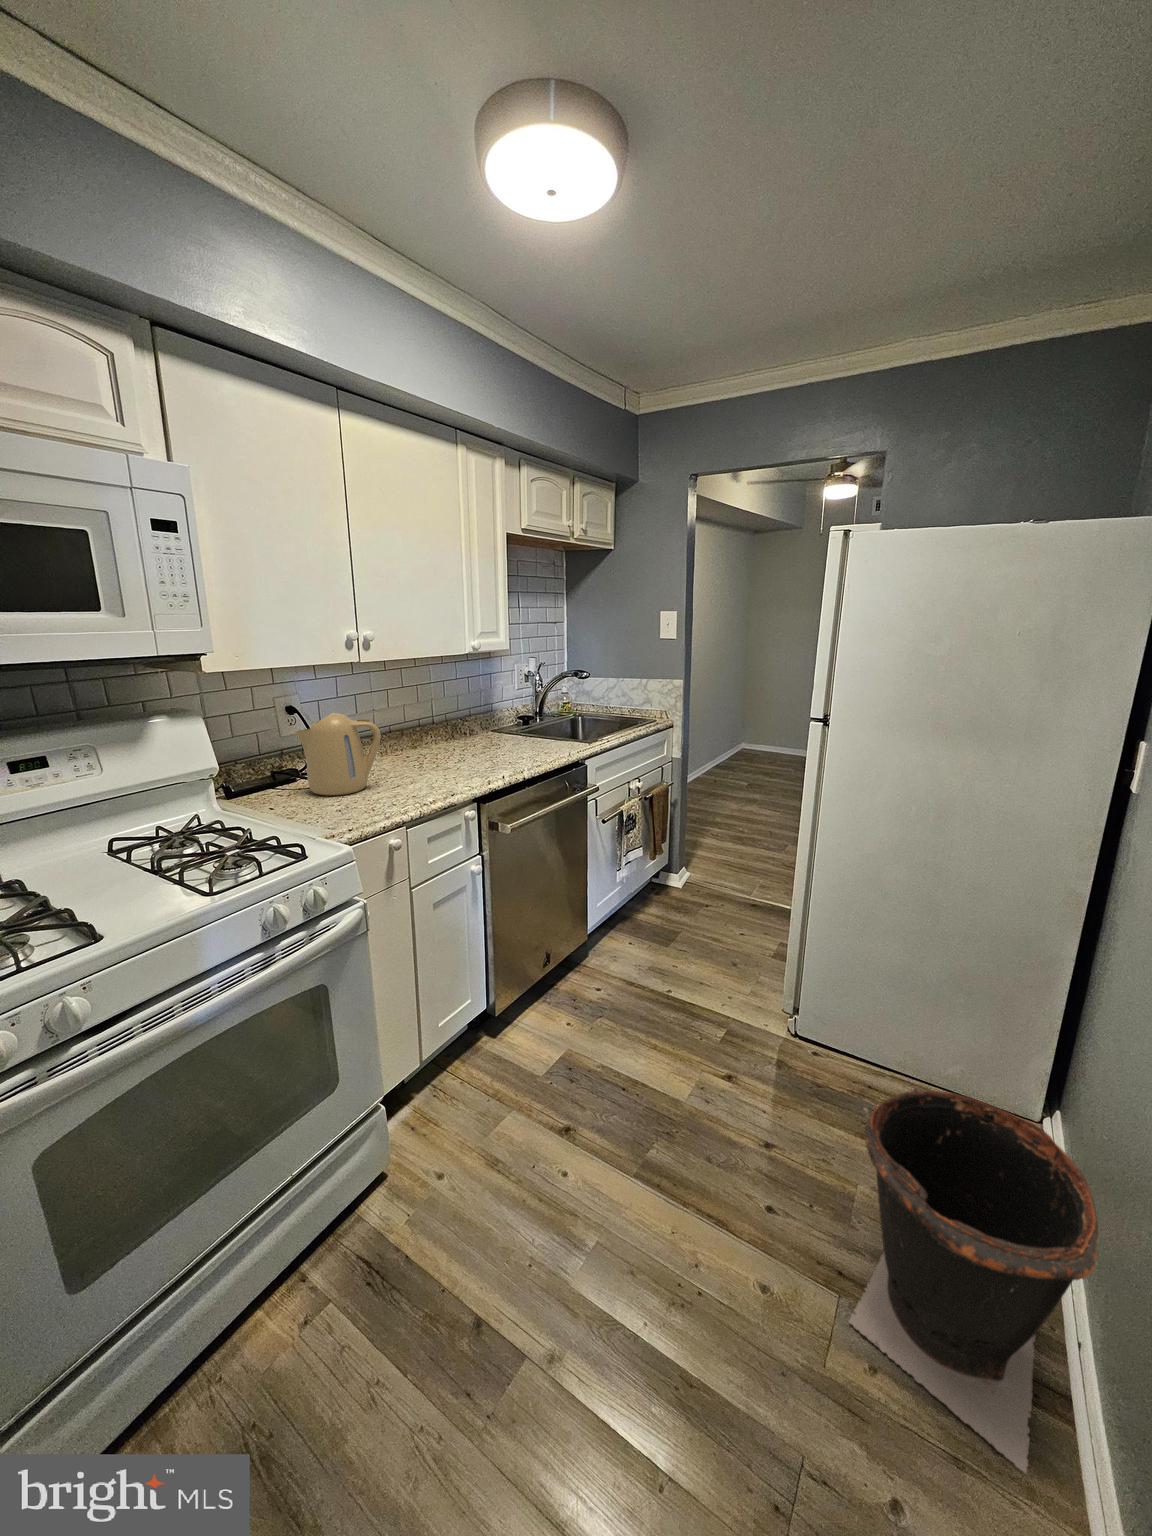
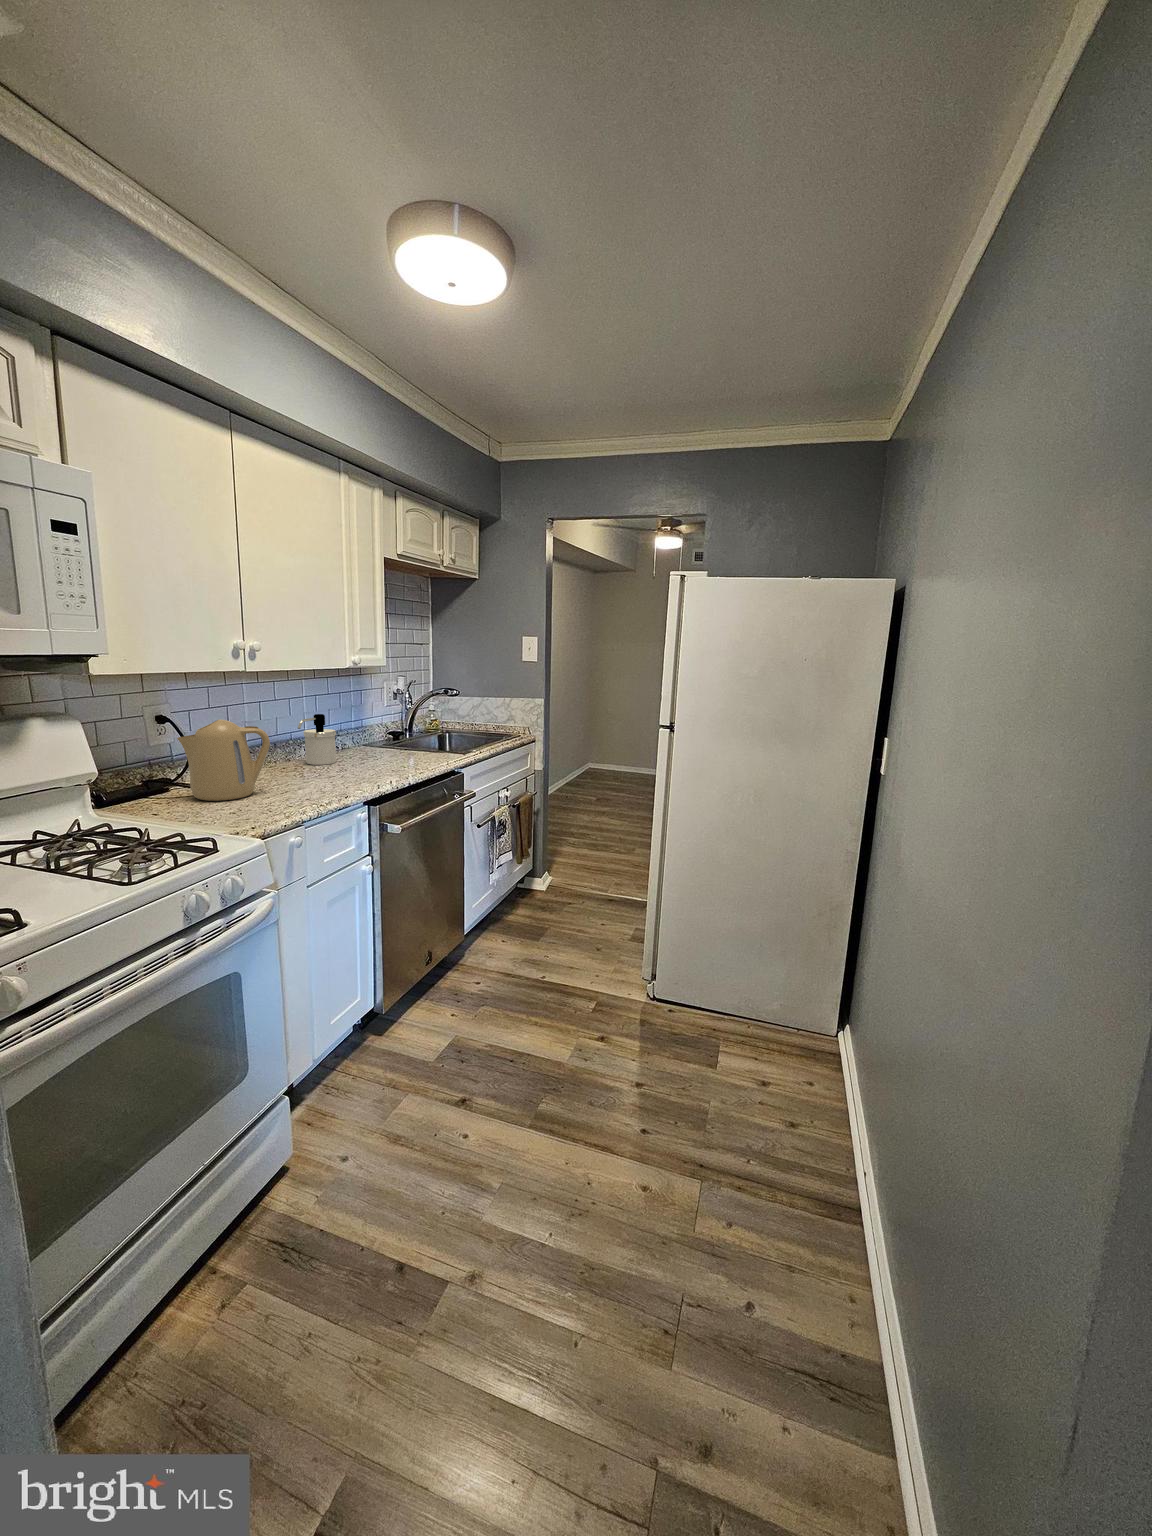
soap dispenser: none [419,702,458,754] -> present [298,714,336,765]
waste bin: present [849,1090,1098,1473] -> none [709,1007,868,1266]

